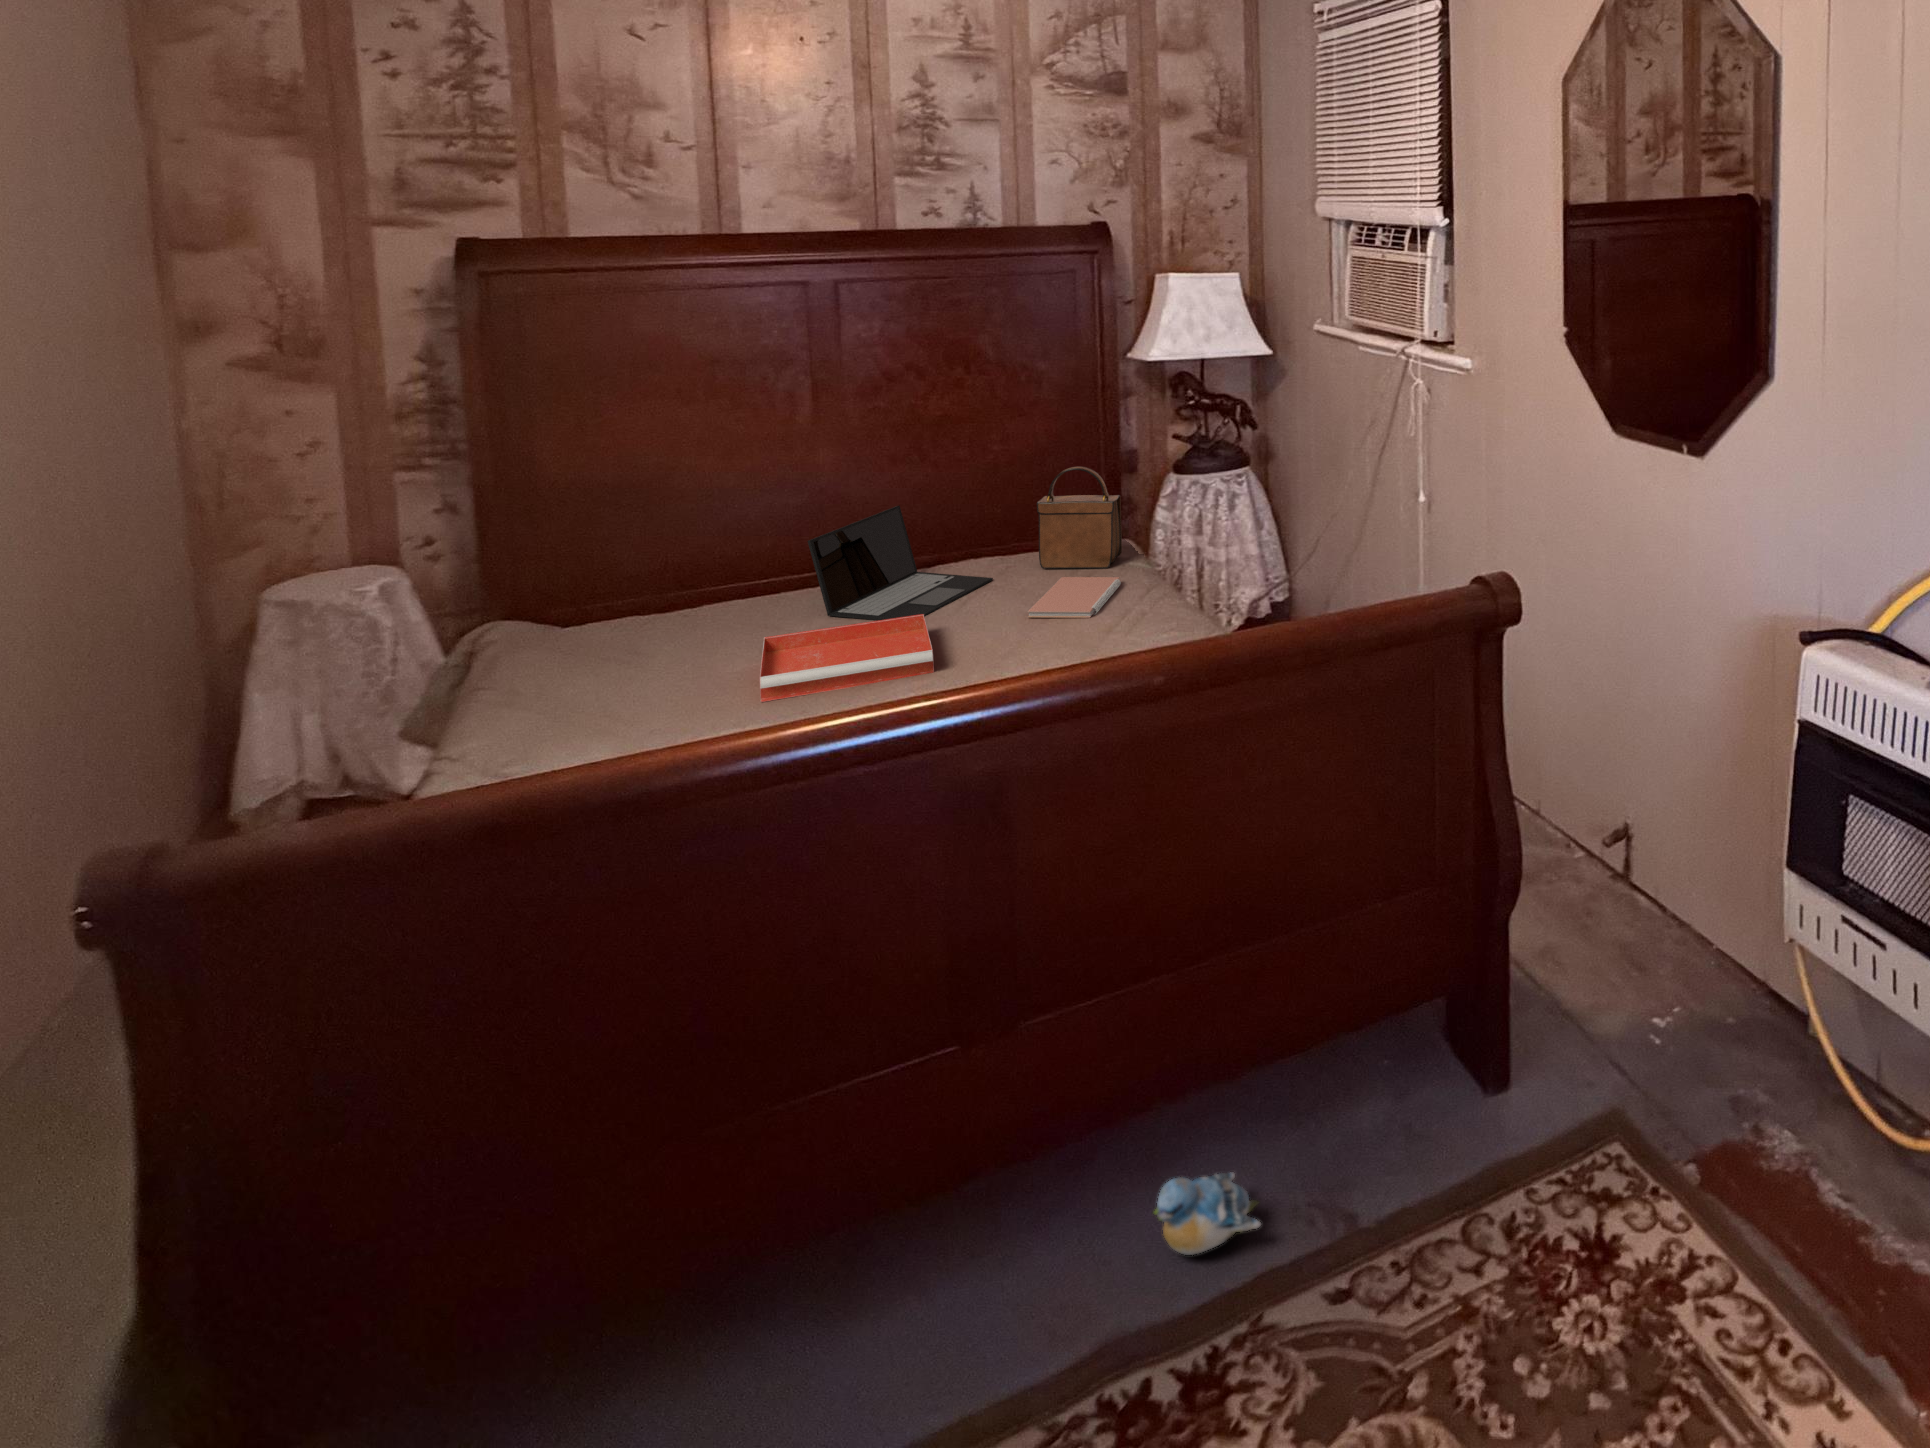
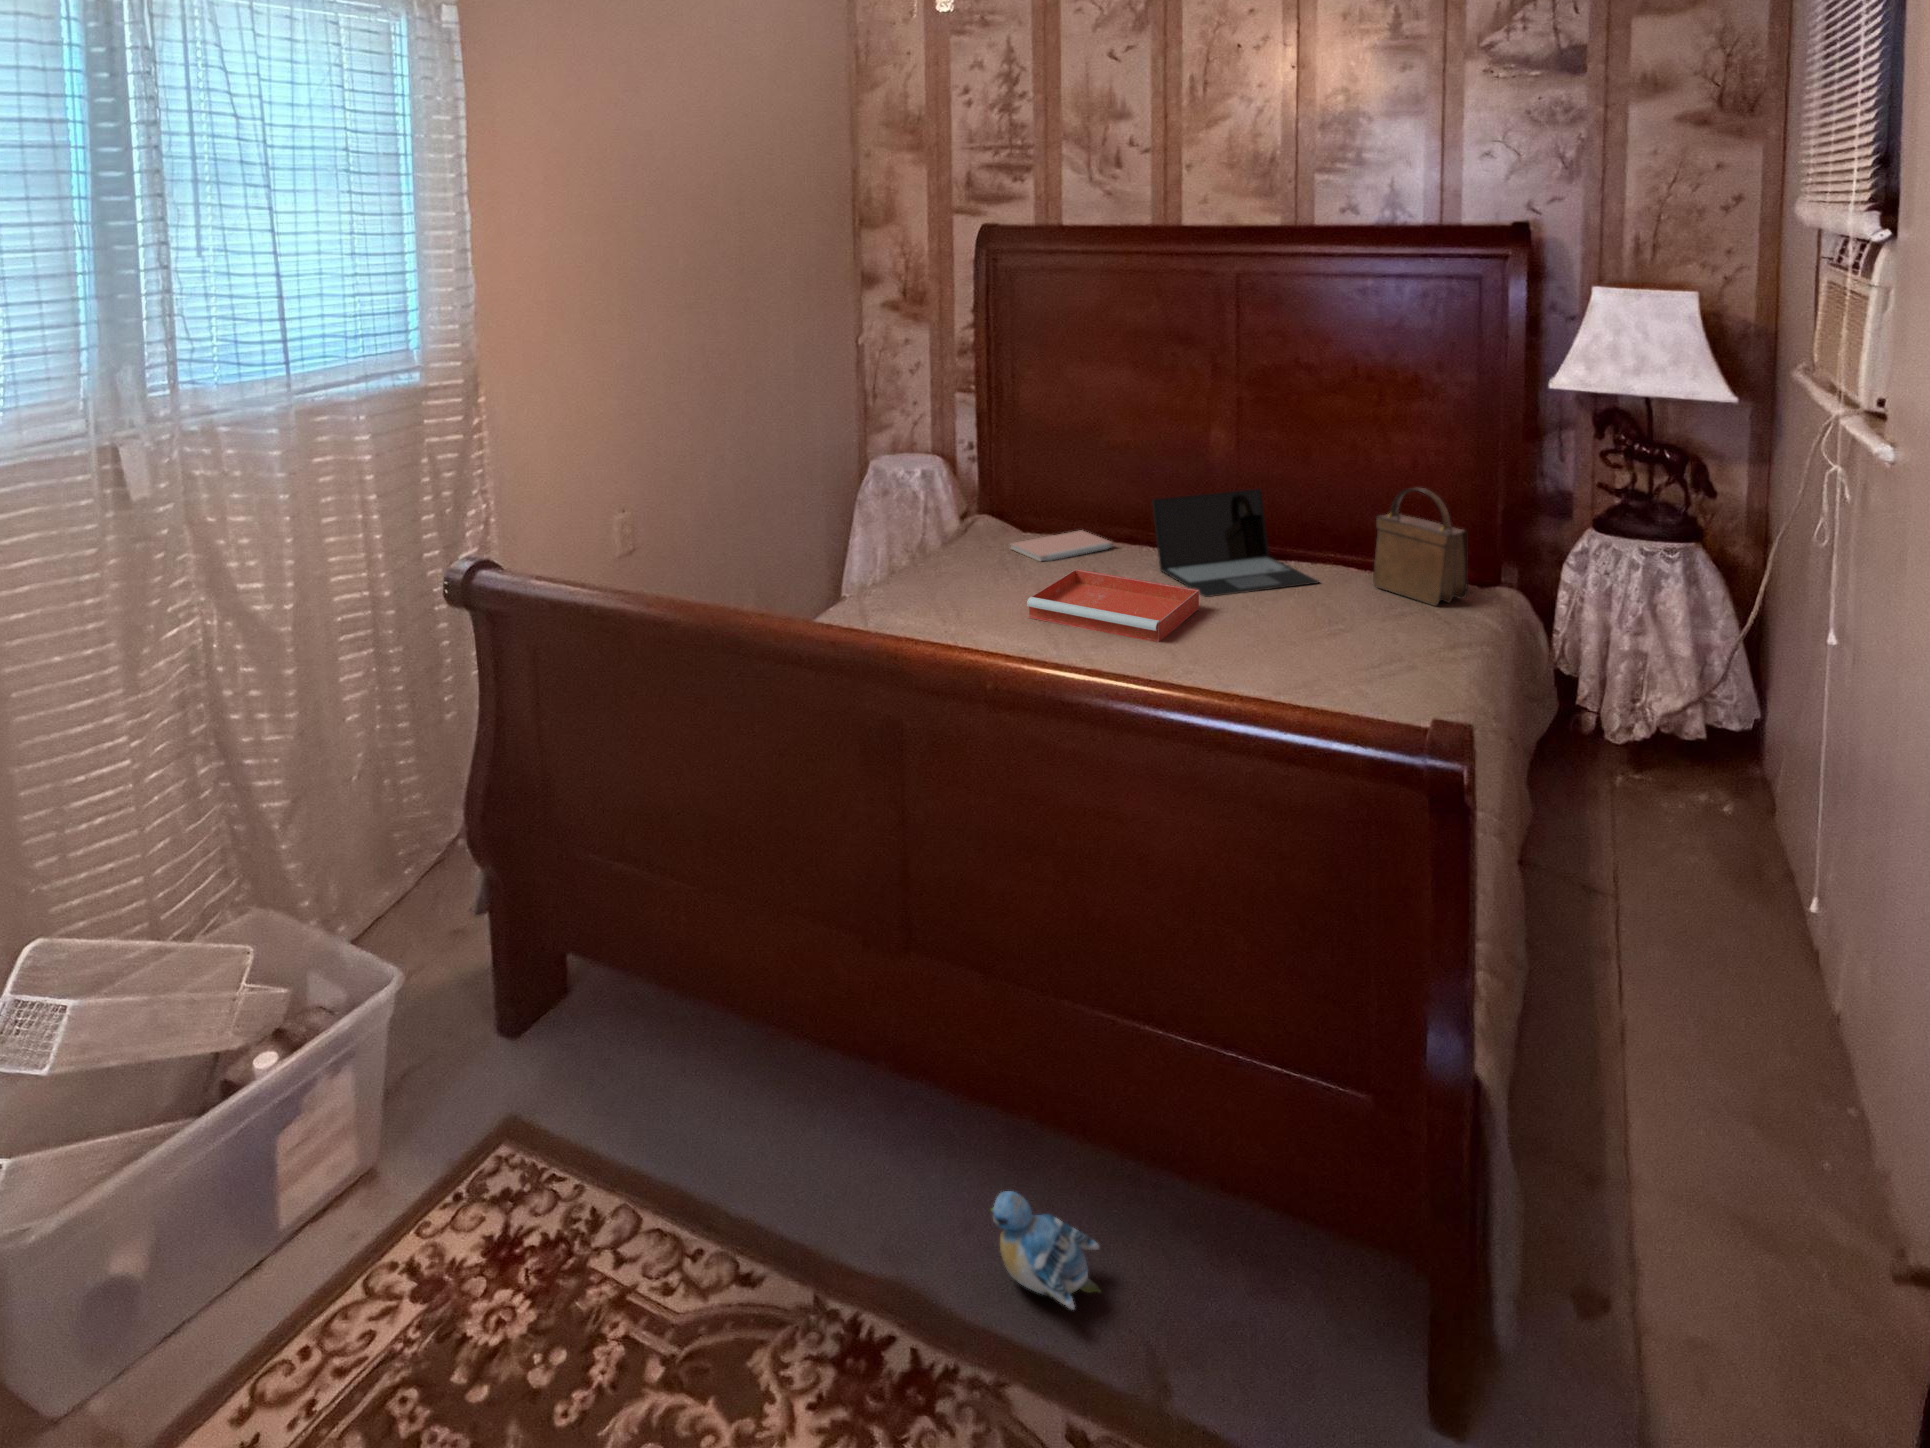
notebook: present [1027,577,1121,618] -> present [1011,530,1112,561]

